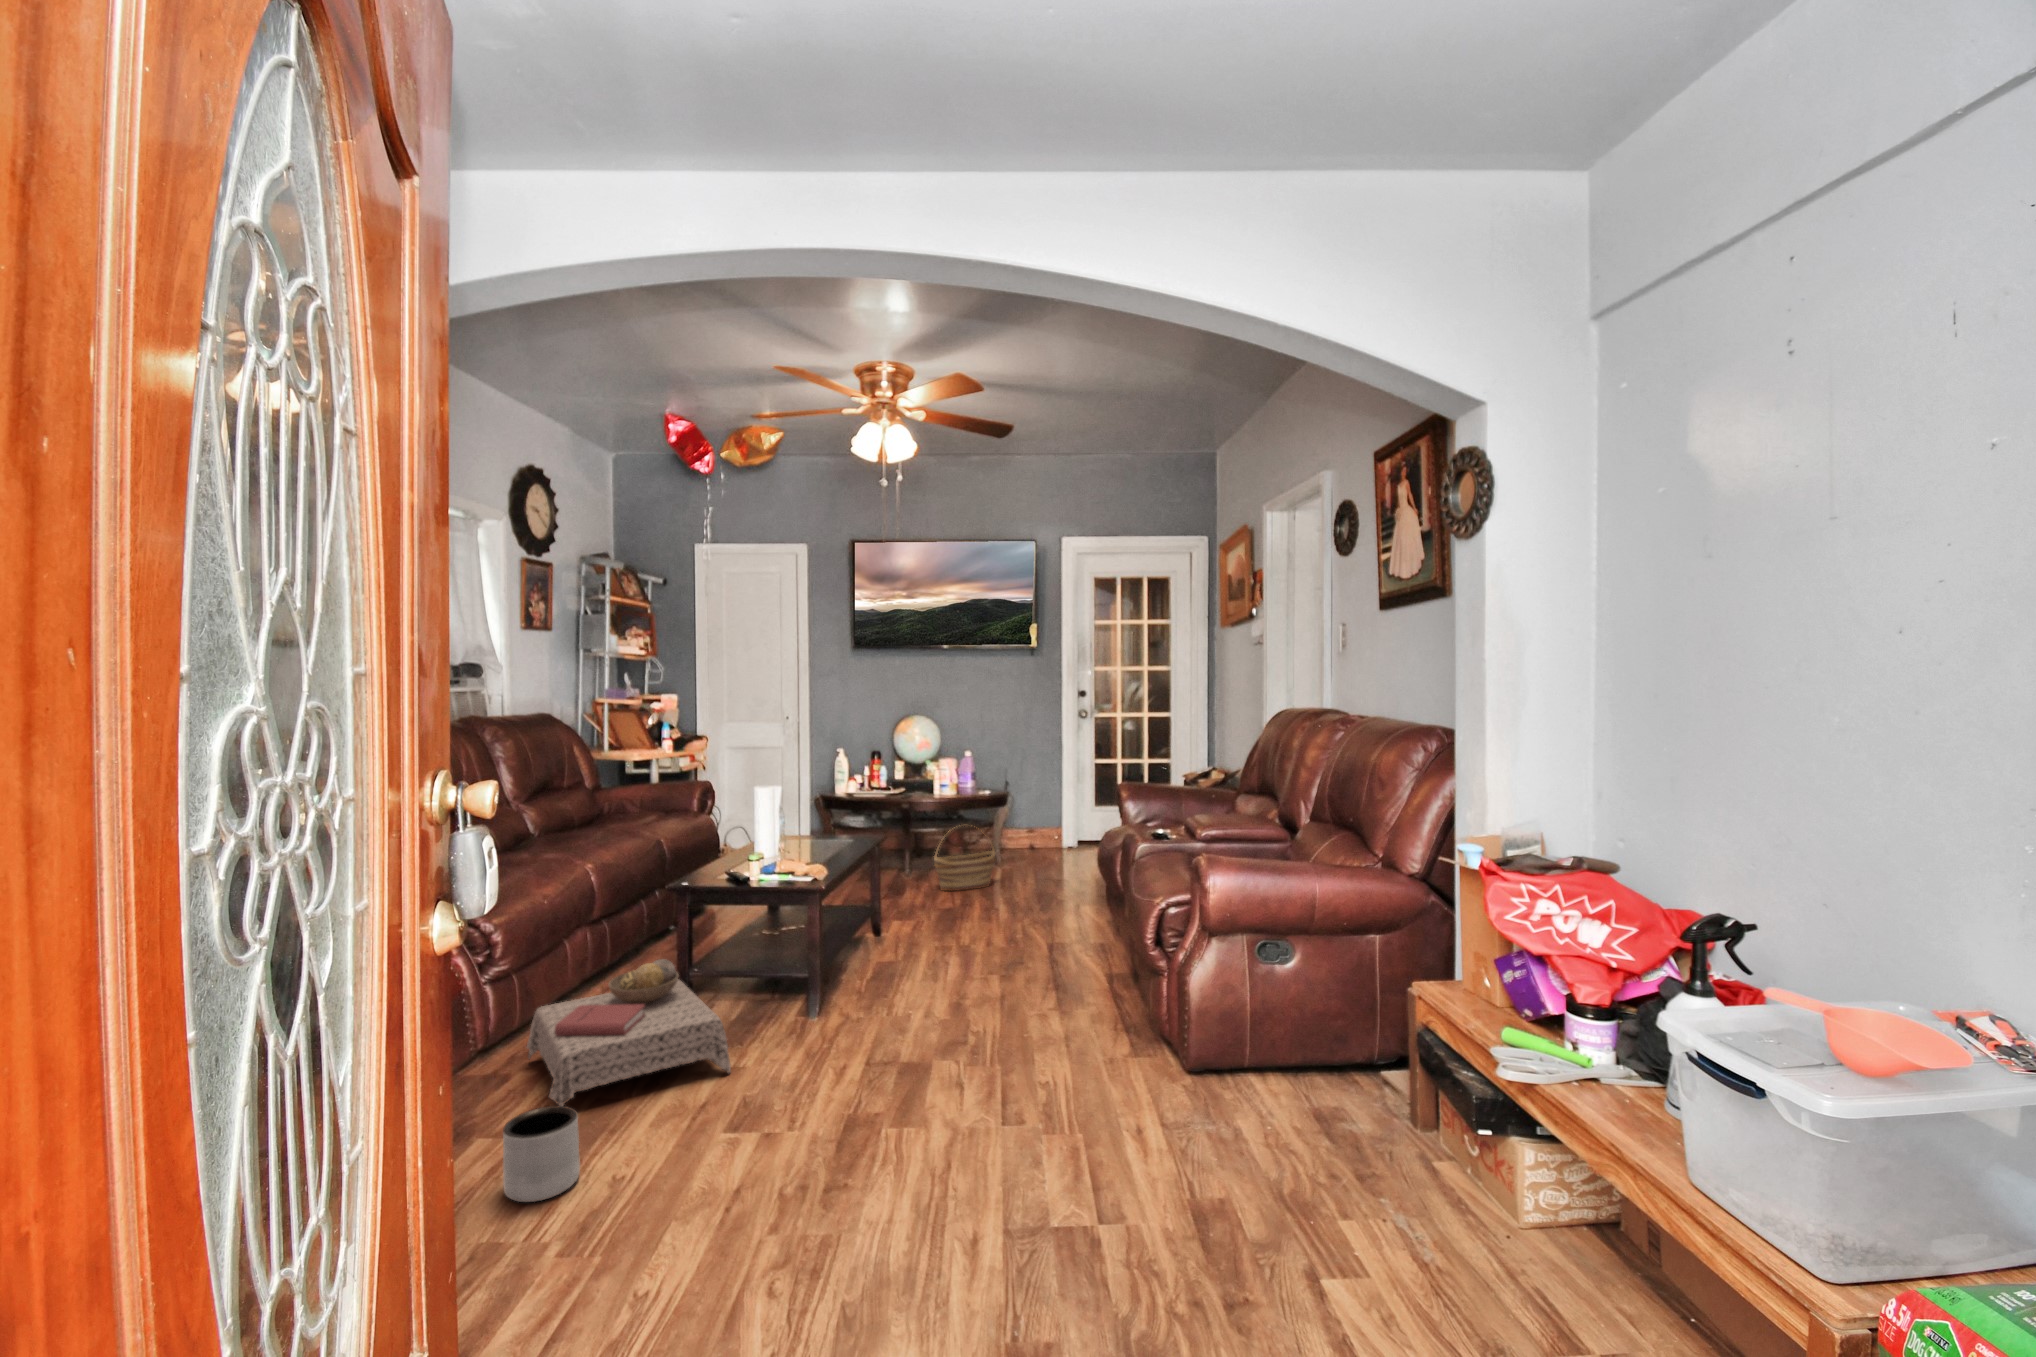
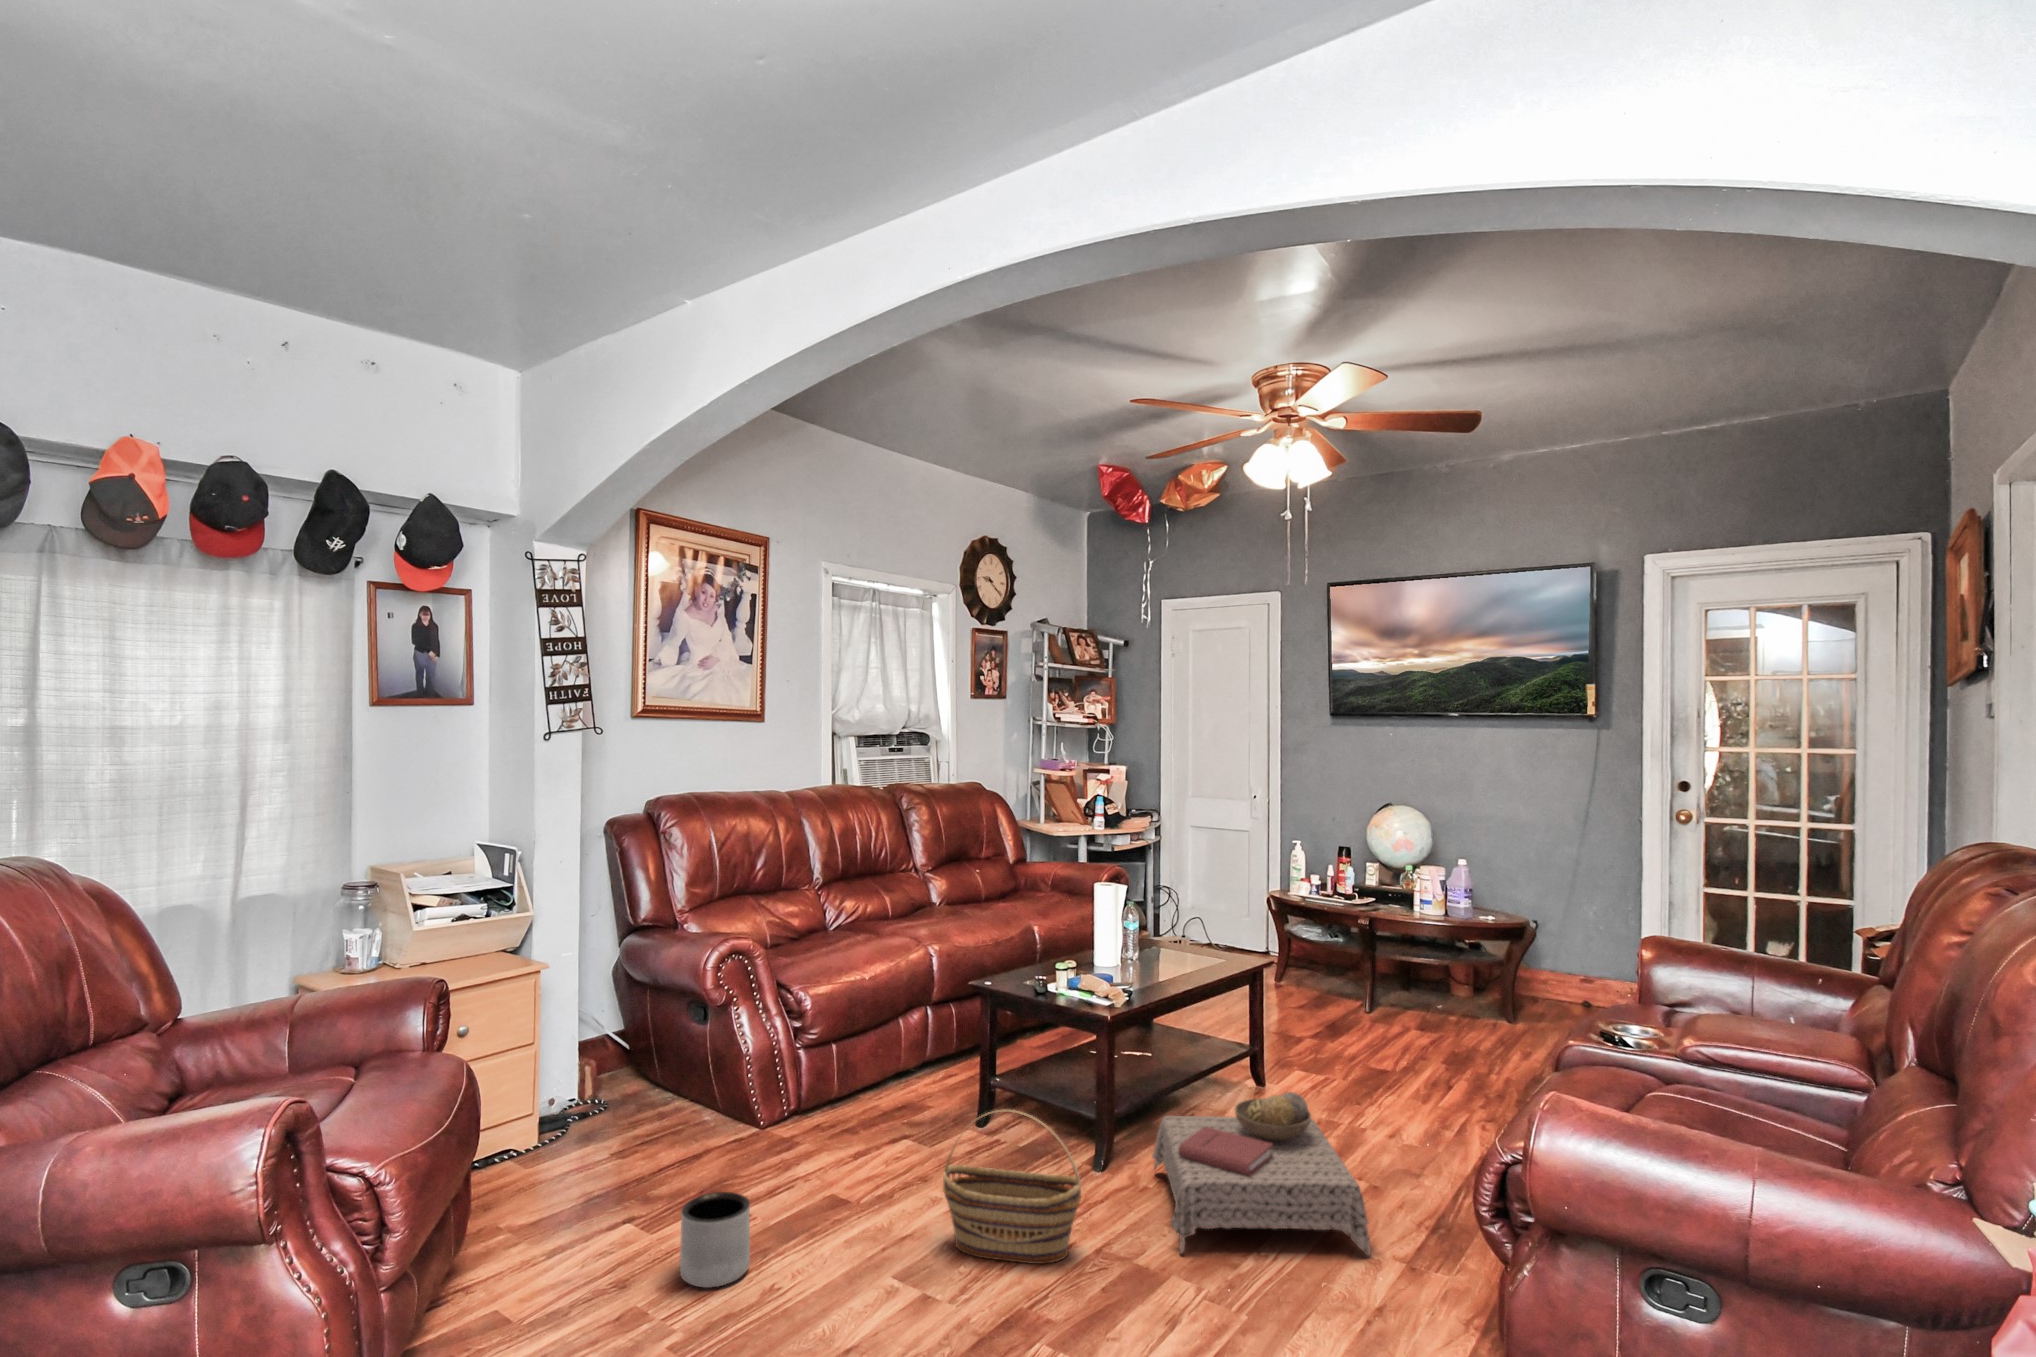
basket: present [934,831,995,891] -> present [943,1110,1081,1264]
ottoman: present [527,959,731,1106] -> present [1152,1092,1371,1256]

